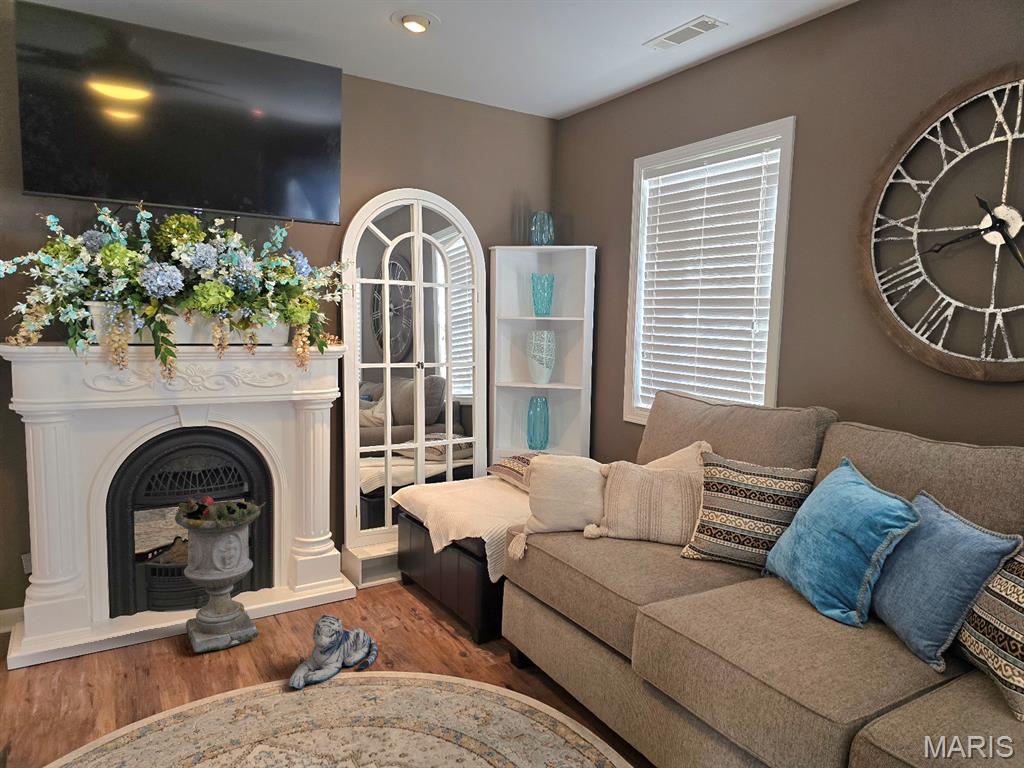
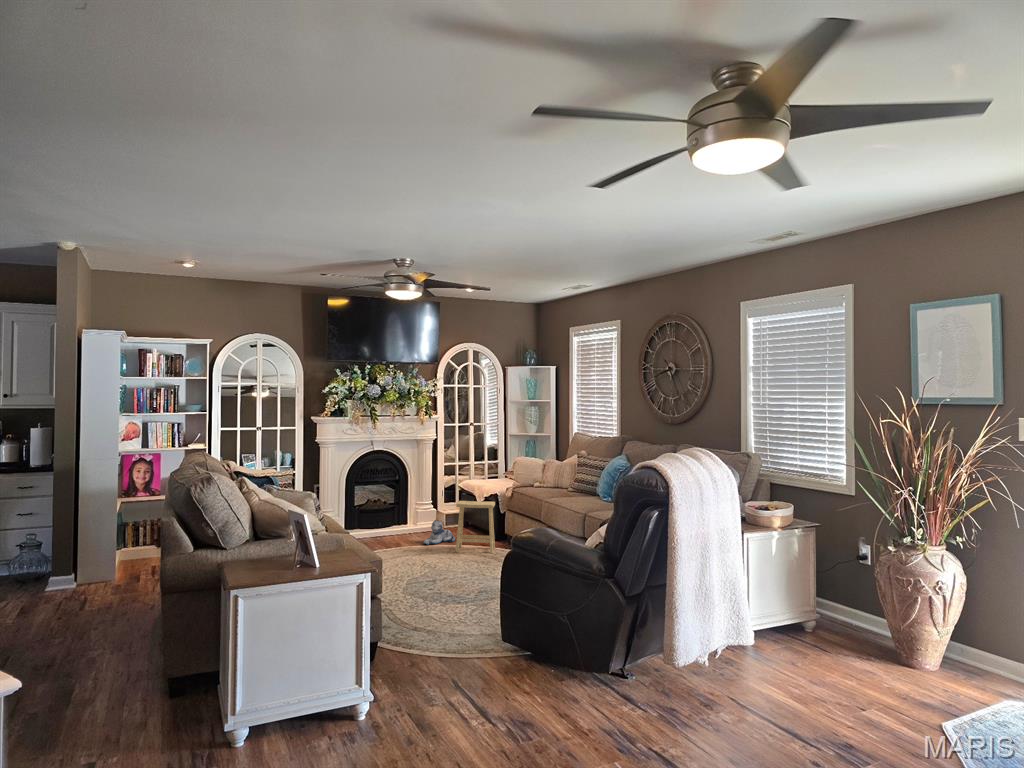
planter: present [175,496,266,652] -> none [376,477,410,538]
footstool: none [371,581,483,741] -> present [456,501,495,553]

